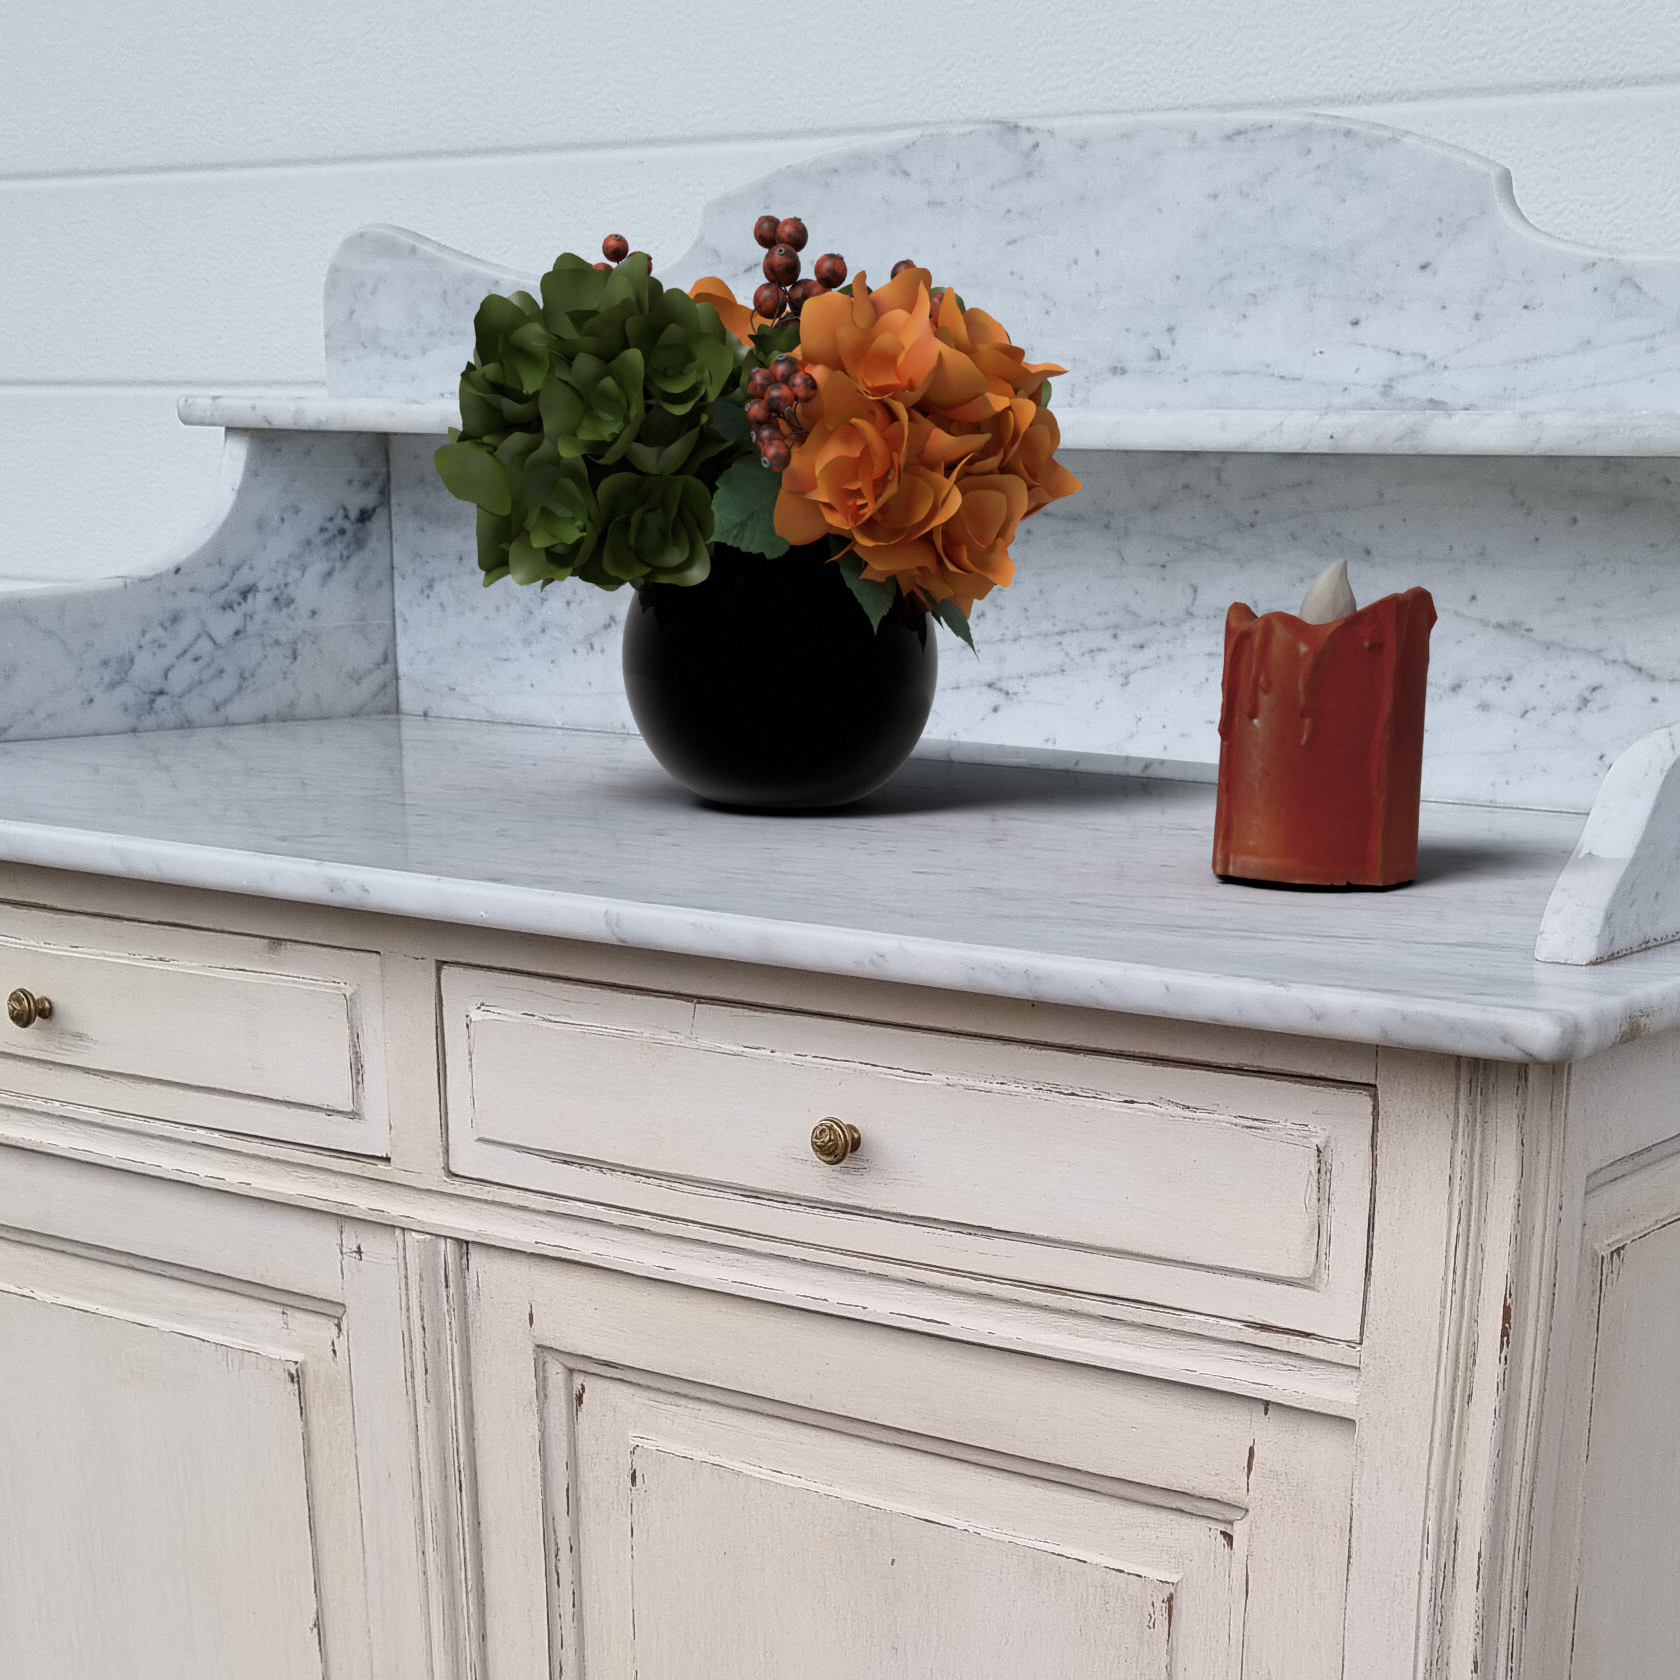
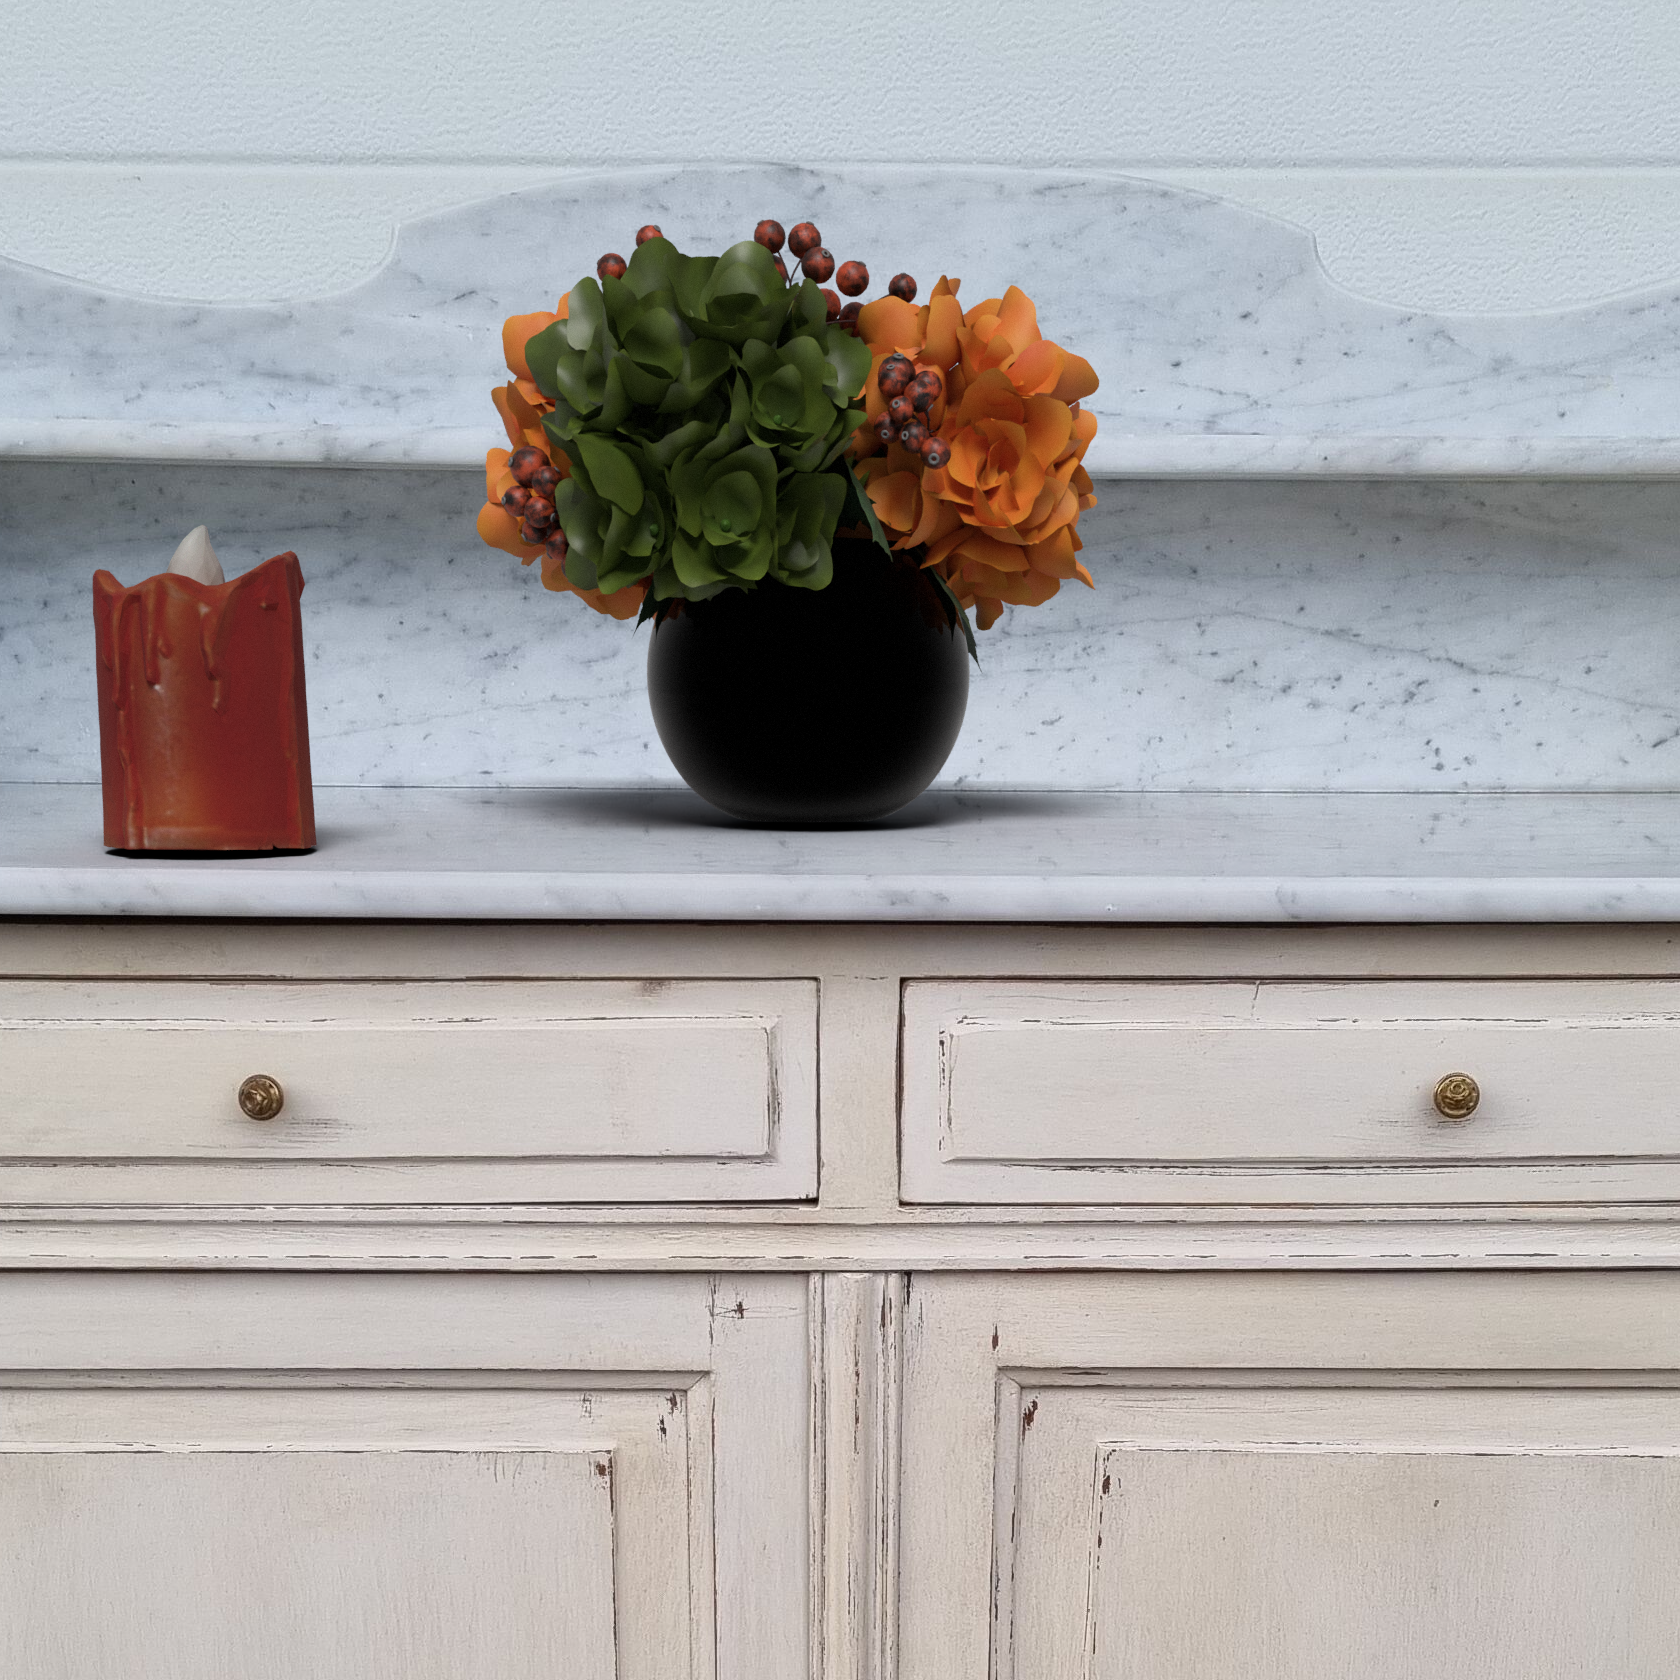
candle: present [1212,558,1438,886] -> present [92,525,317,850]

